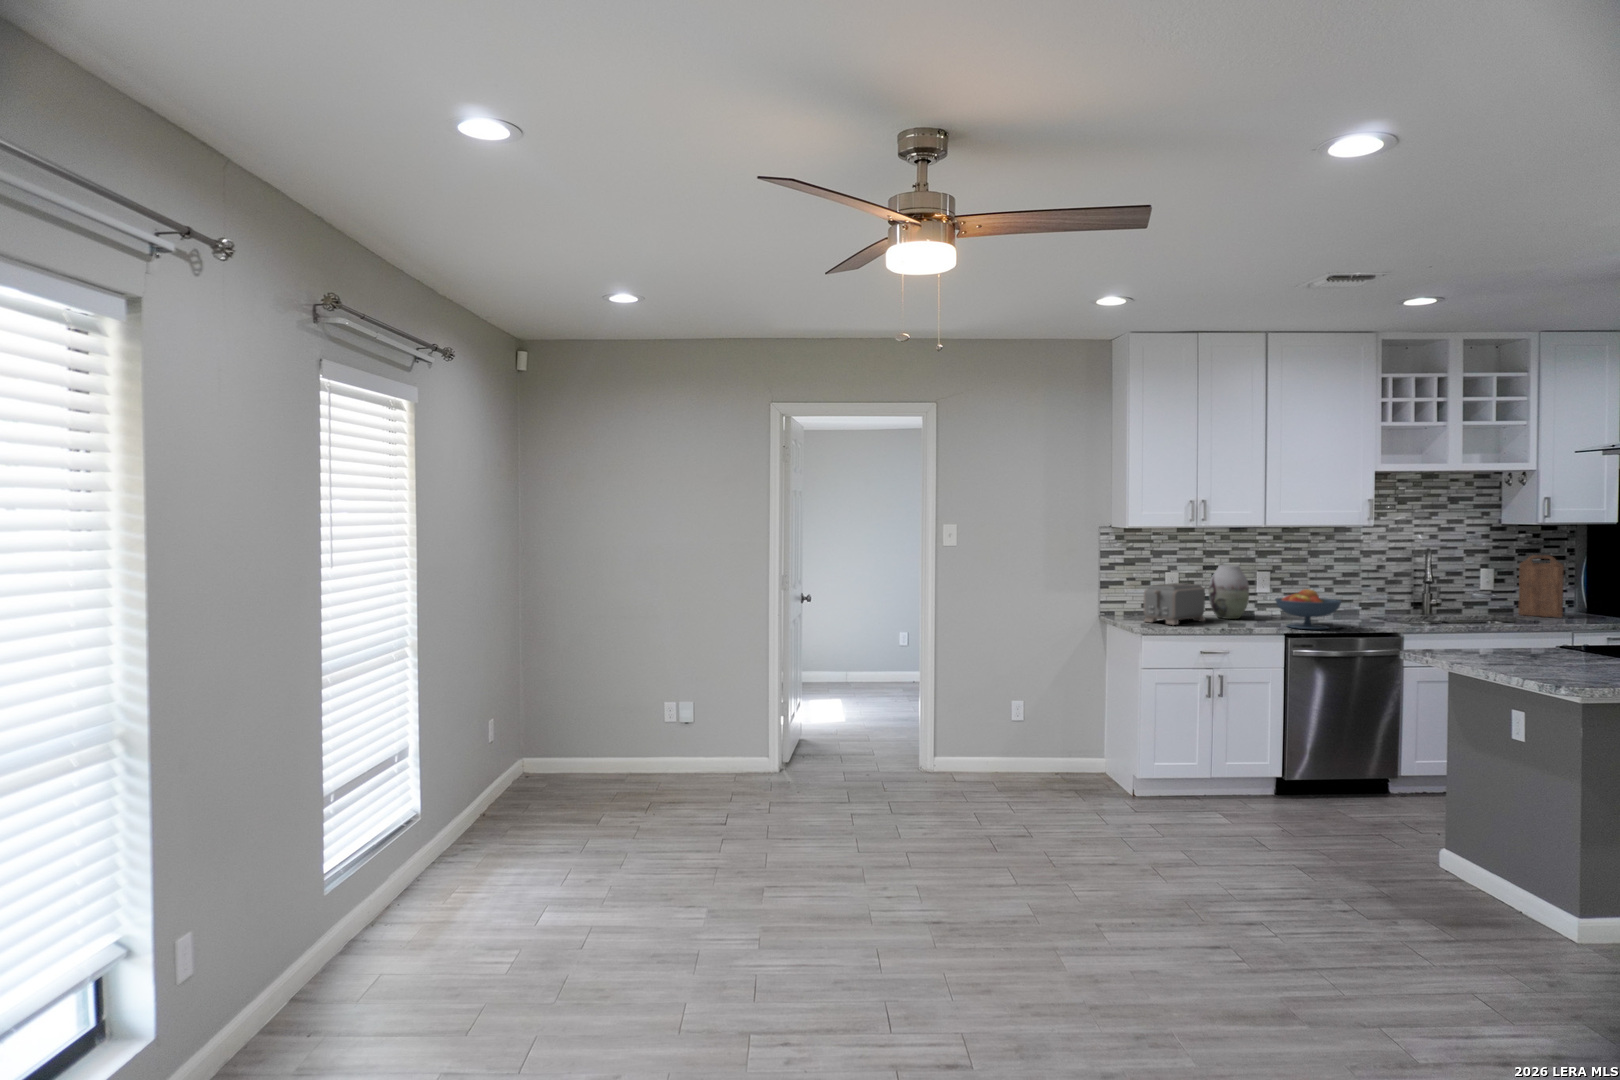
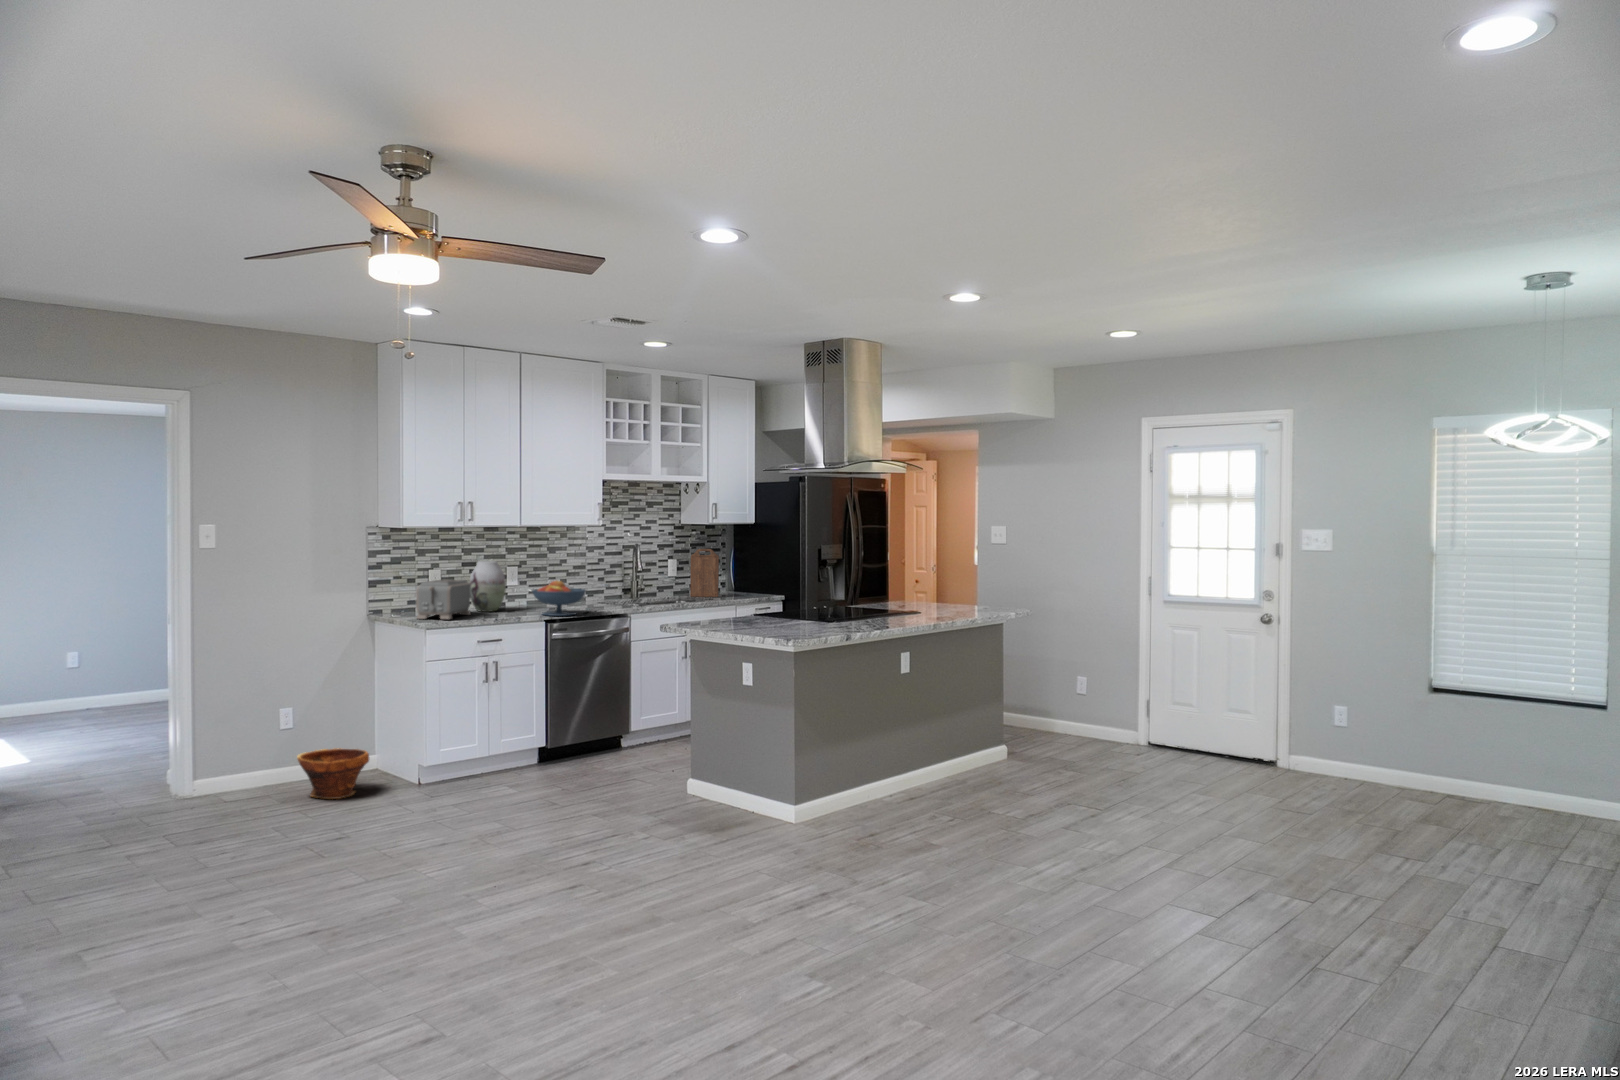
planter: none [1029,738,1092,788] -> present [297,749,369,799]

